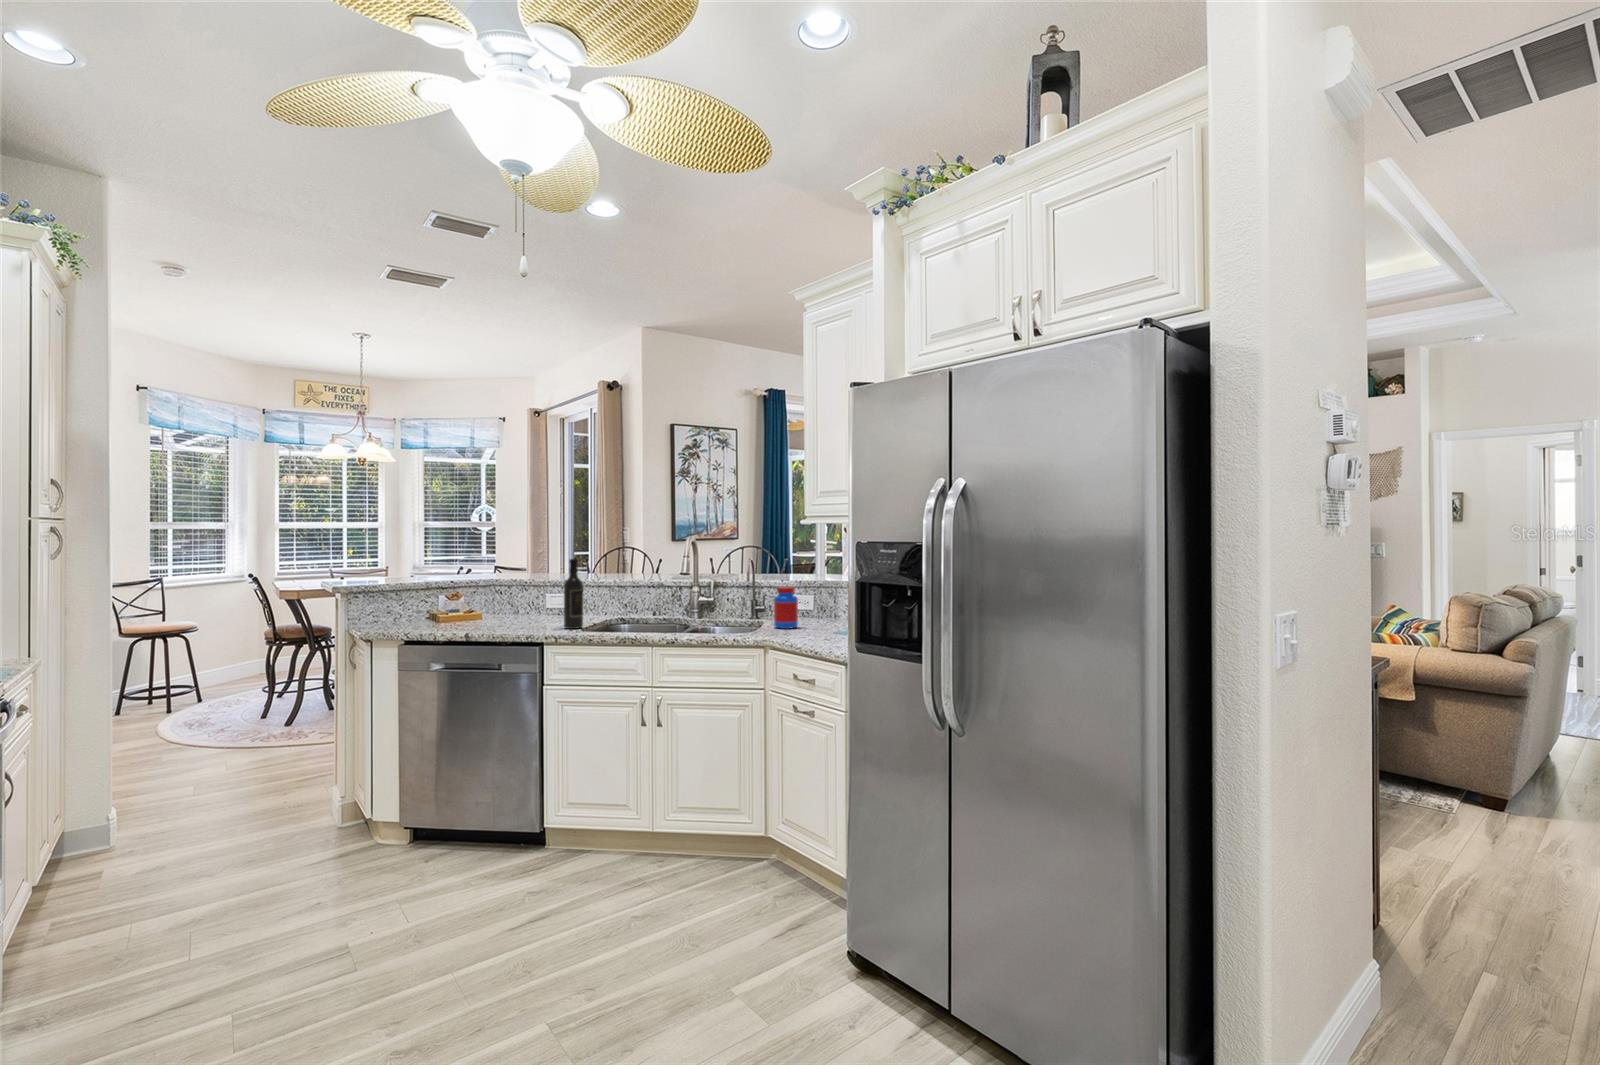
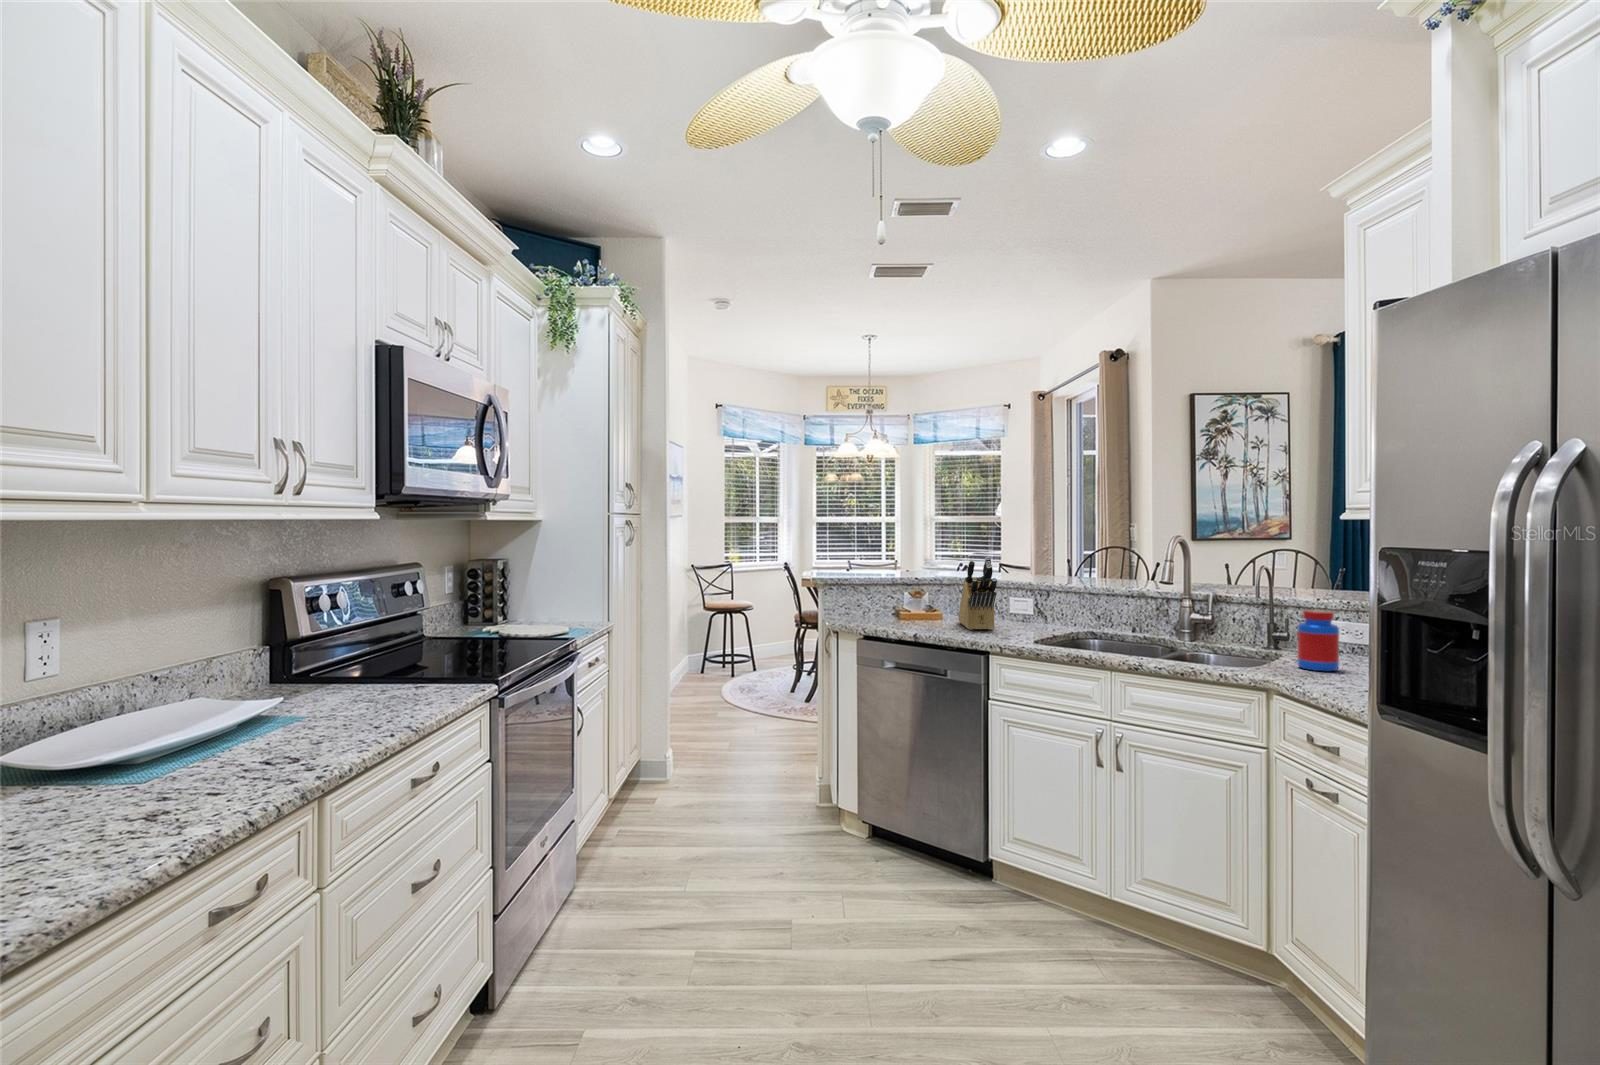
knife block: none [498,557,544,626] -> present [958,557,997,630]
wine bottle: present [564,559,583,629] -> none [1015,561,1037,640]

